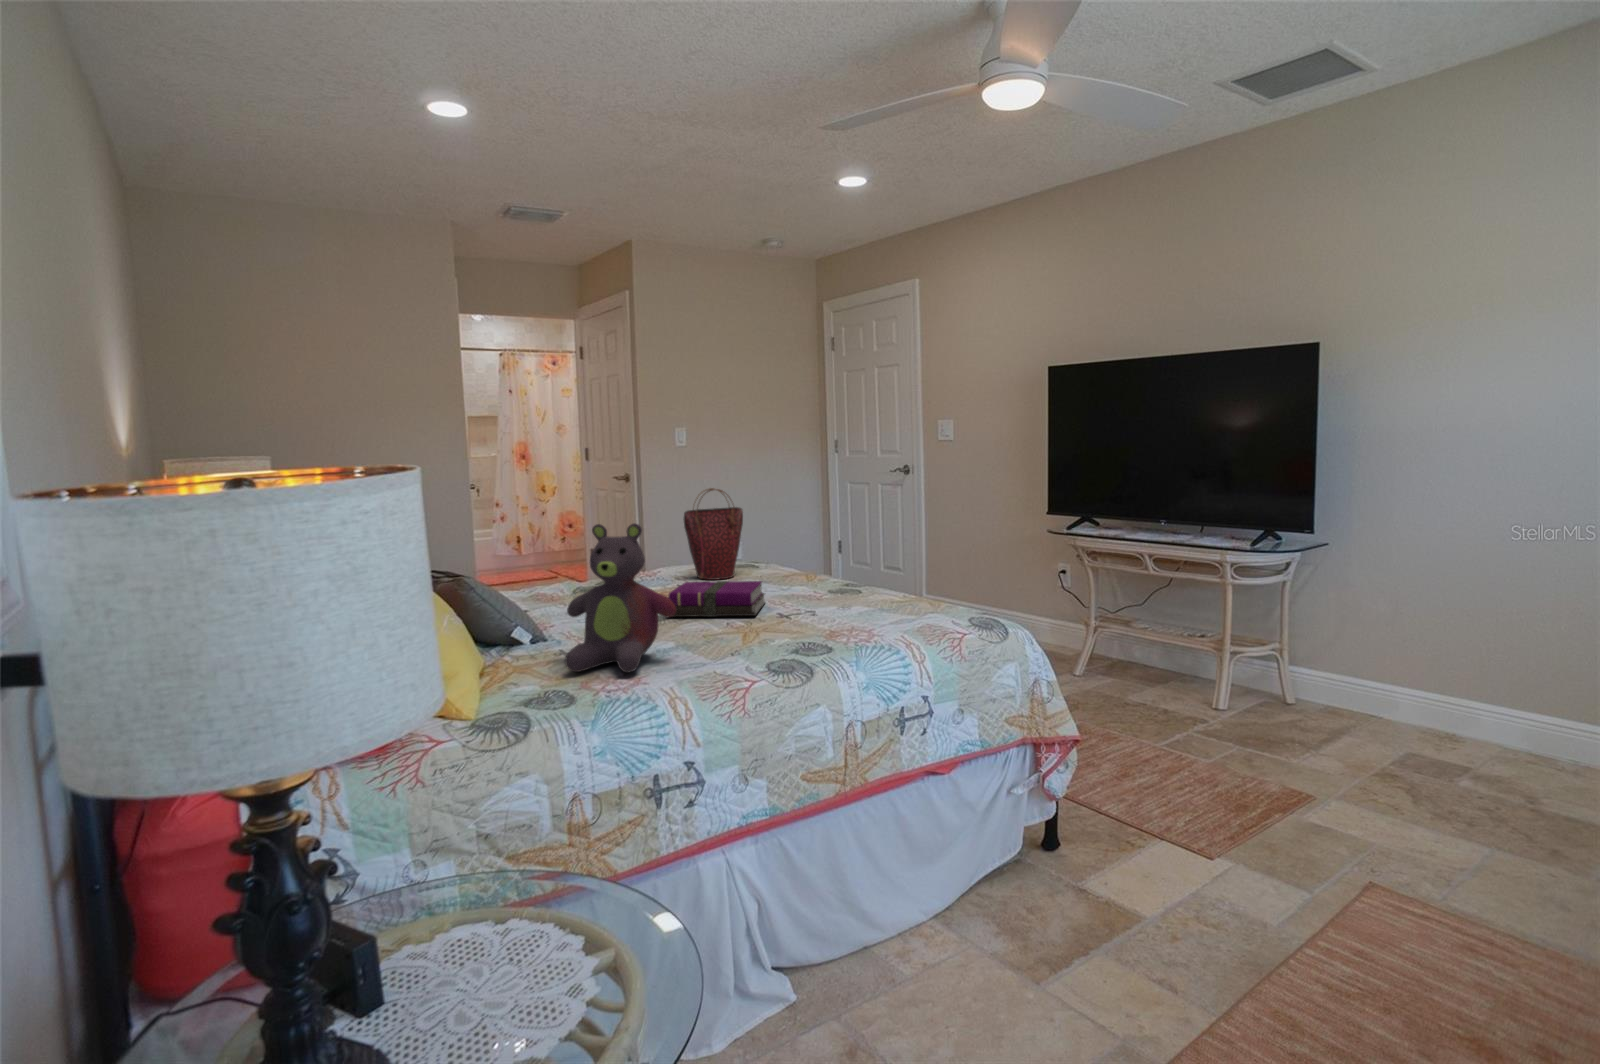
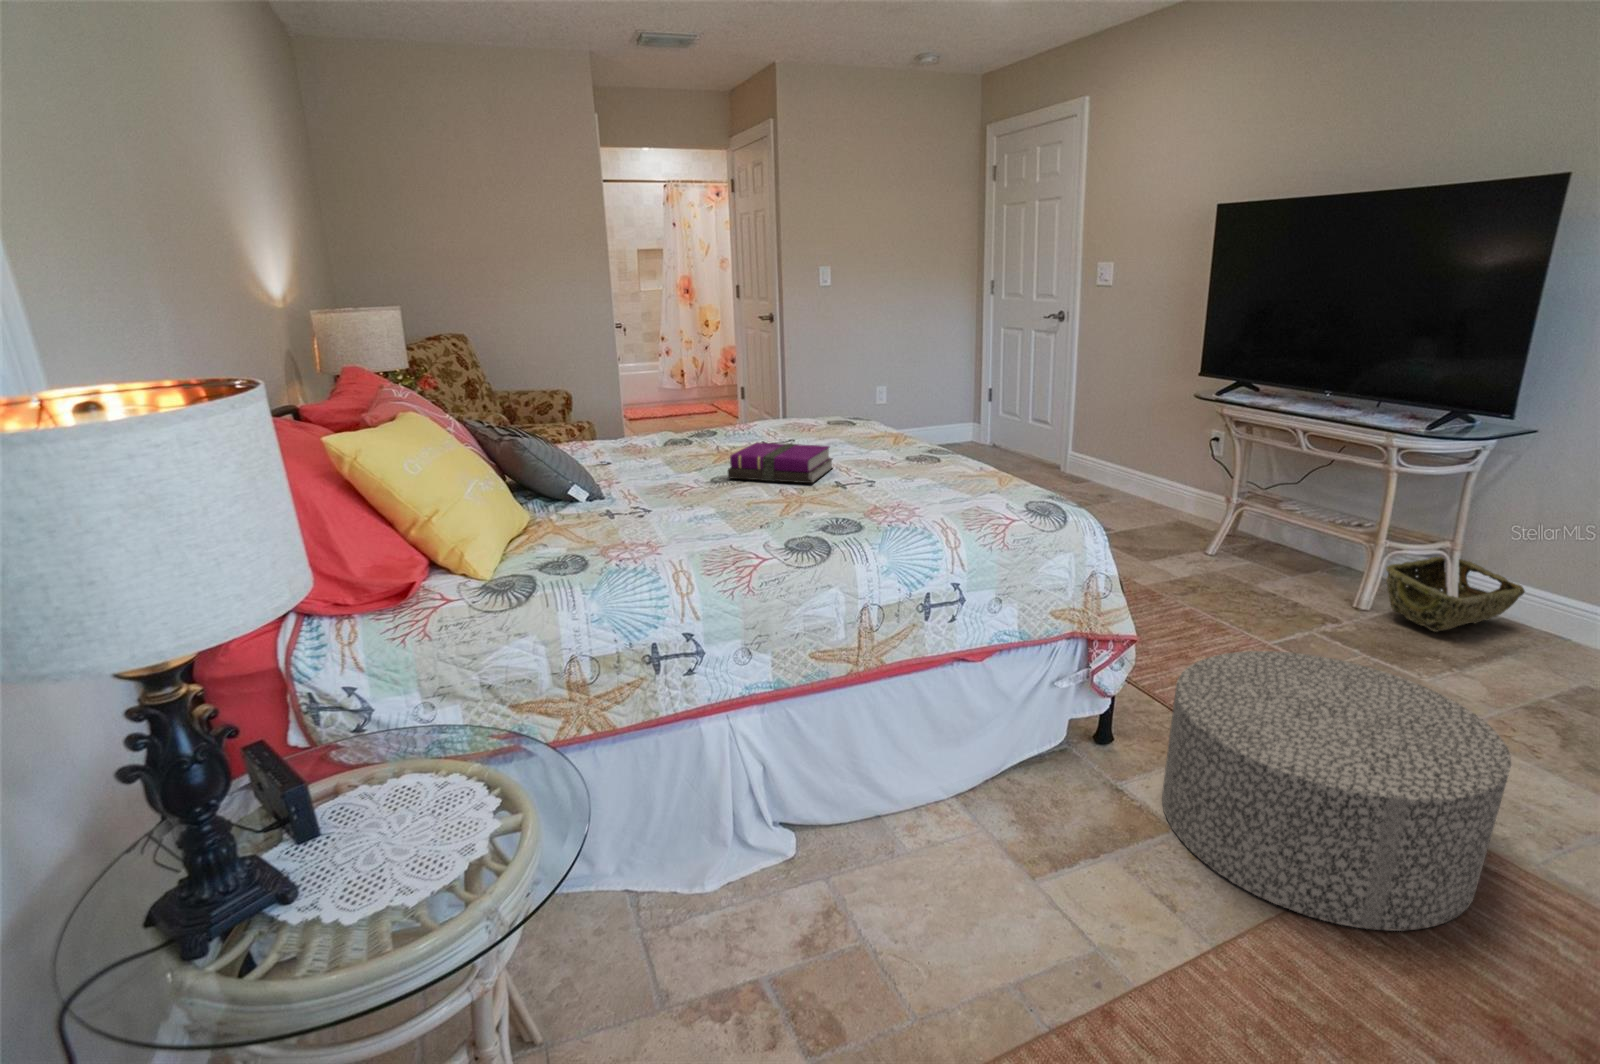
handbag: present [684,488,743,580] -> none [773,342,835,437]
stuffed bear: present [565,523,676,673] -> none [597,390,707,540]
woven basket: none [1235,657,1341,723] -> present [1386,556,1525,632]
ottoman: none [1122,740,1409,977] -> present [1162,651,1511,931]

